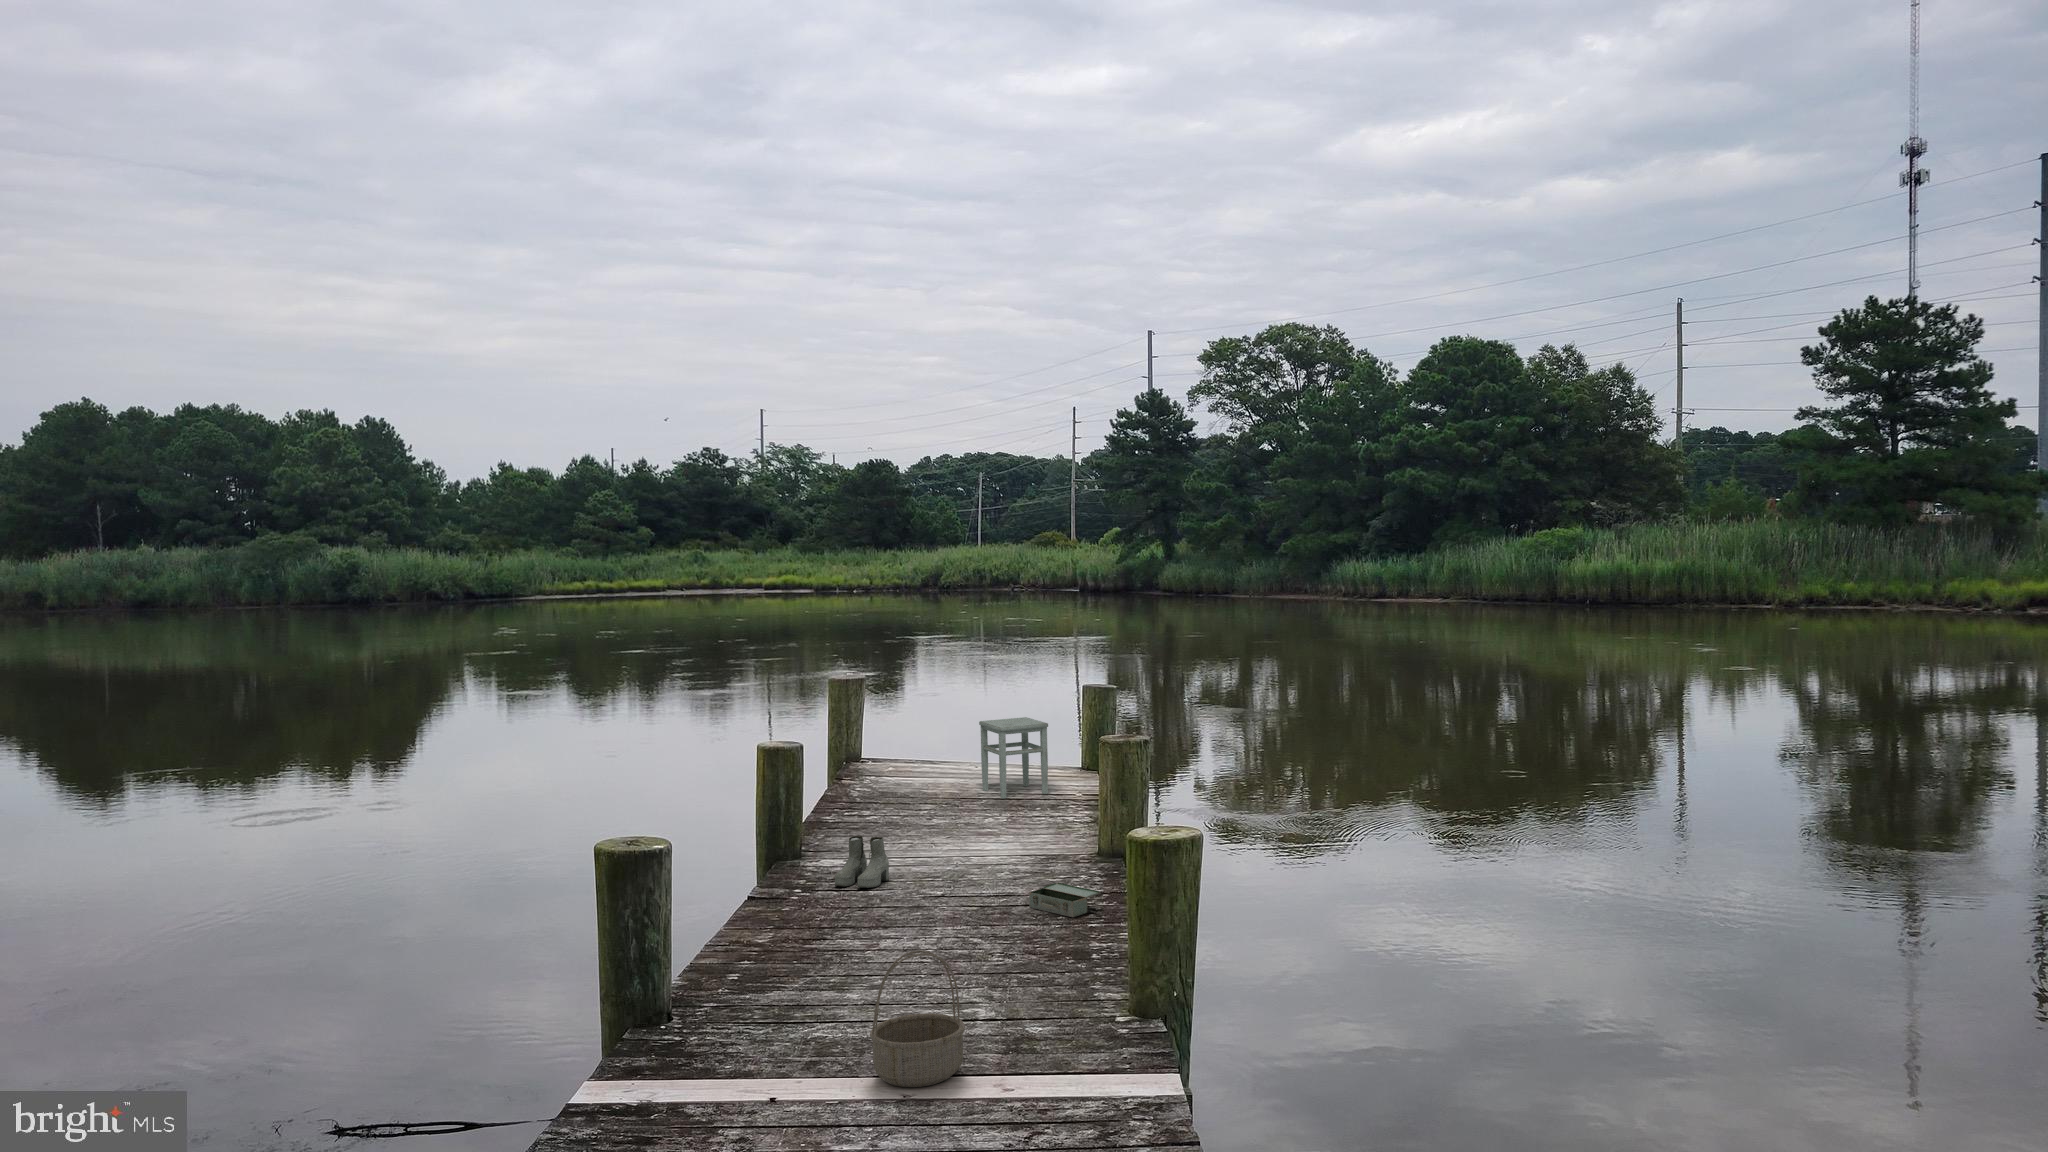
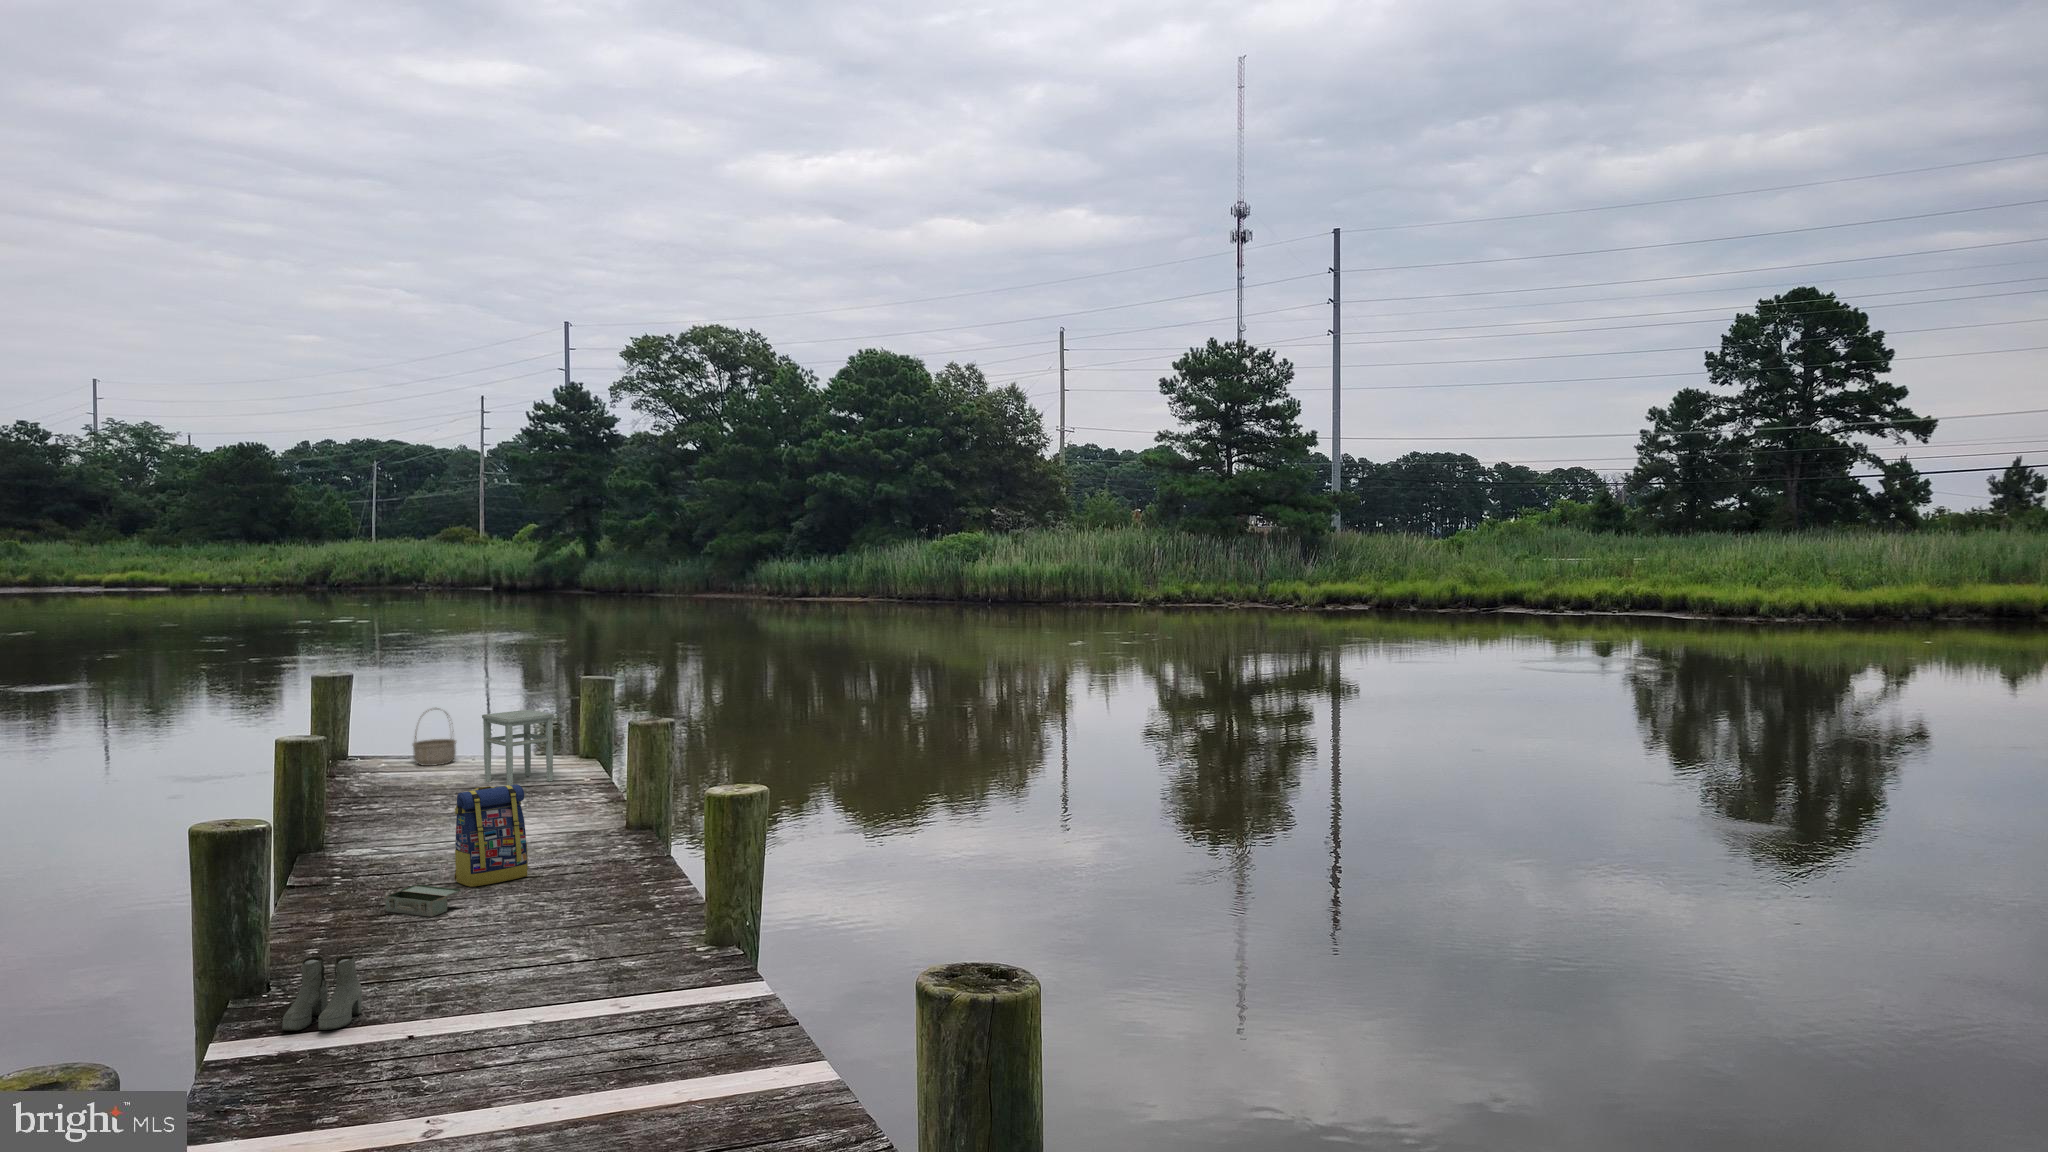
backpack: none [902,804,976,913] -> present [454,784,528,887]
boots: present [835,836,889,888] -> present [282,956,362,1031]
toolbox: present [1029,883,1100,917] -> present [385,885,461,917]
basket: present [870,950,965,1087] -> present [413,708,456,766]

